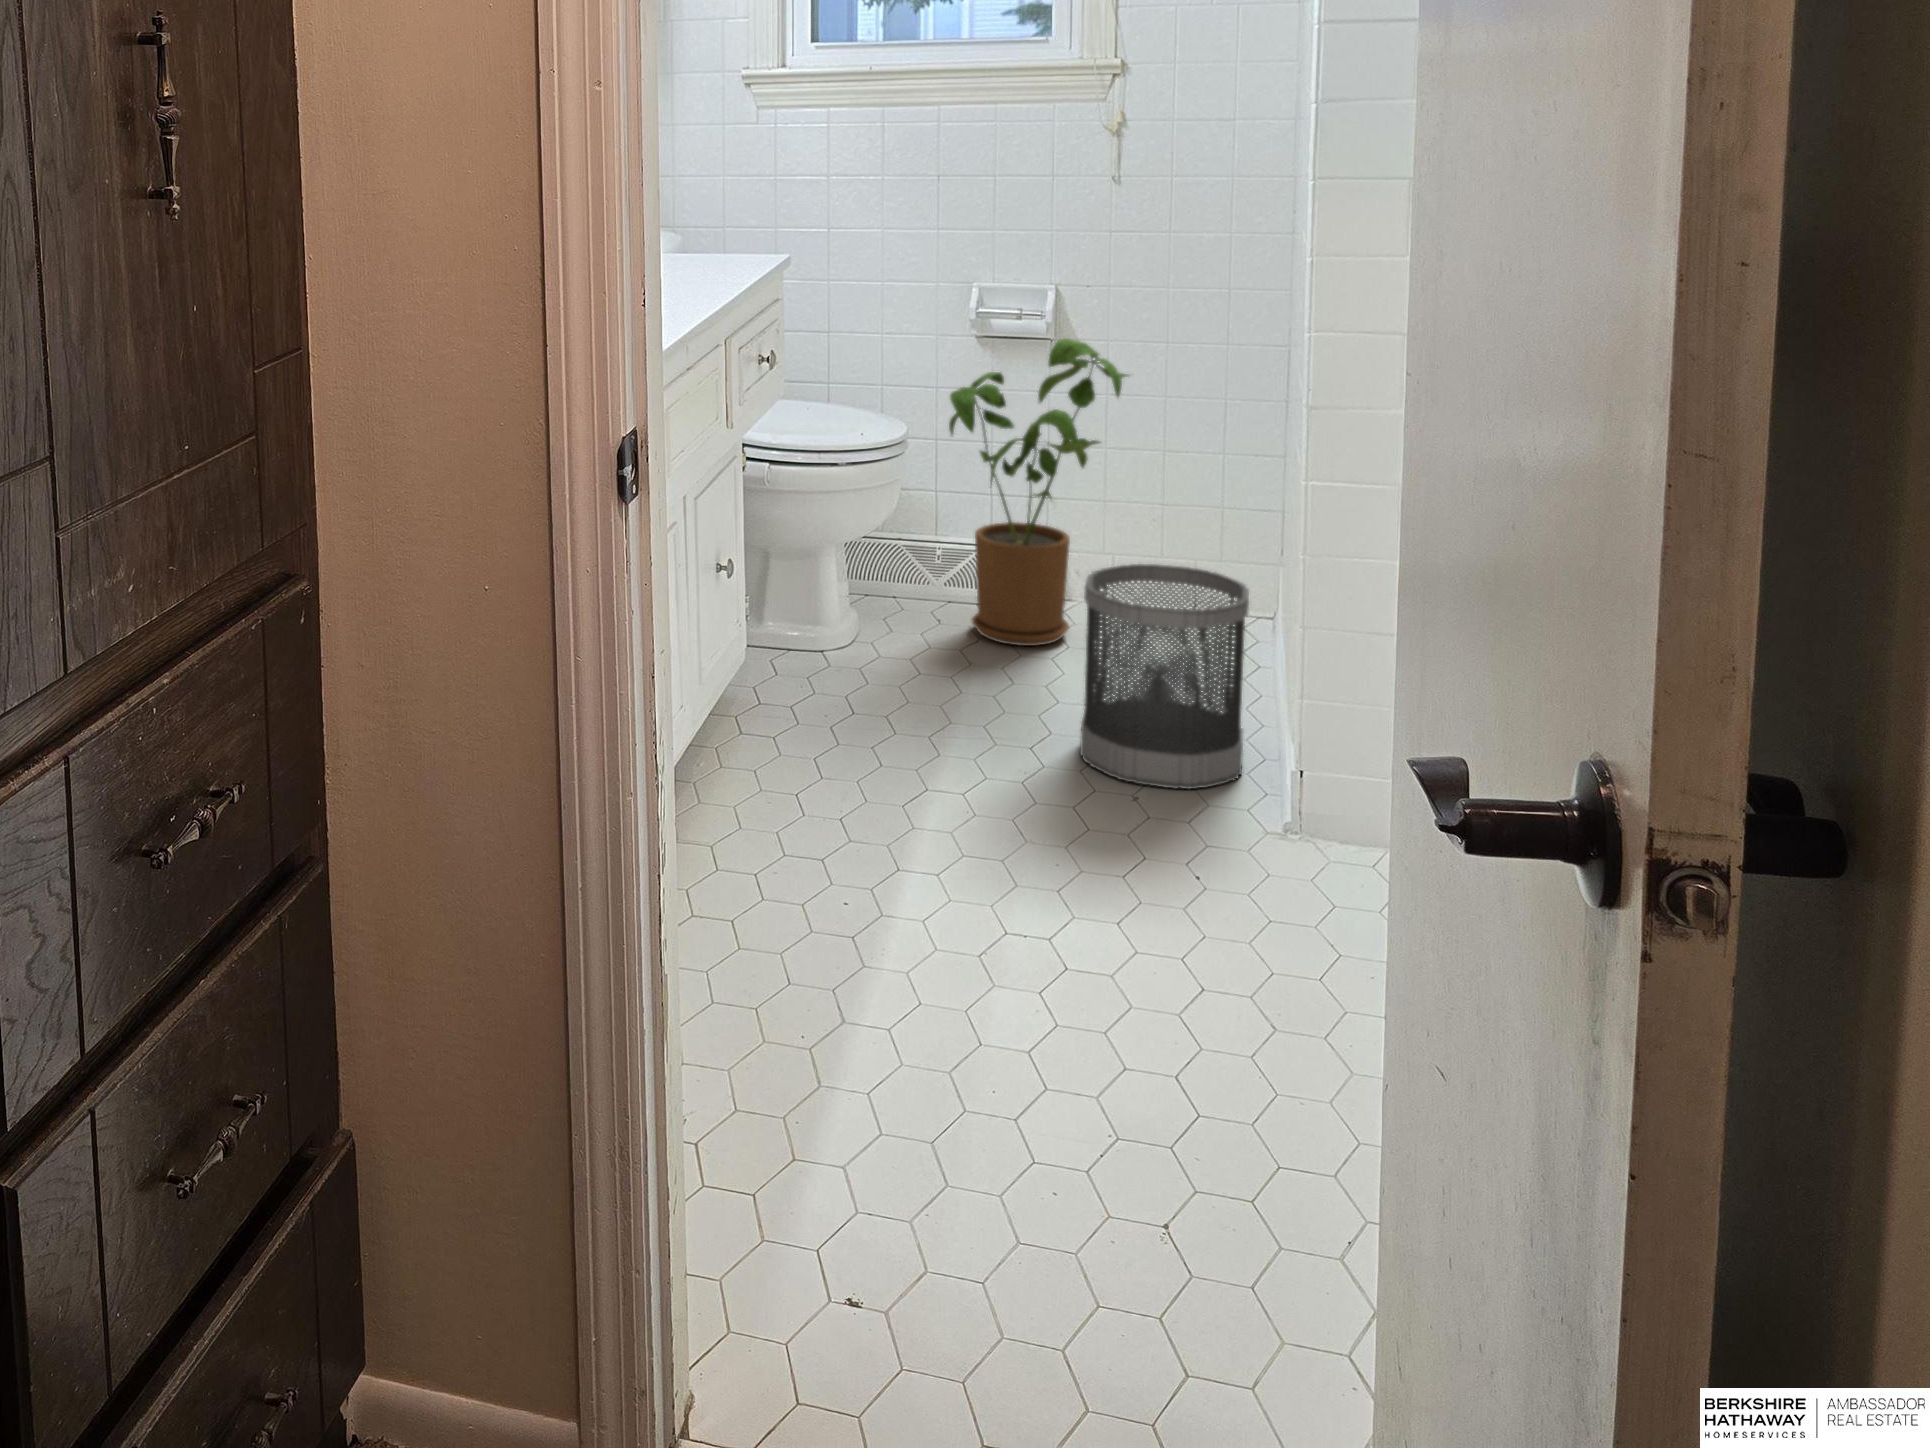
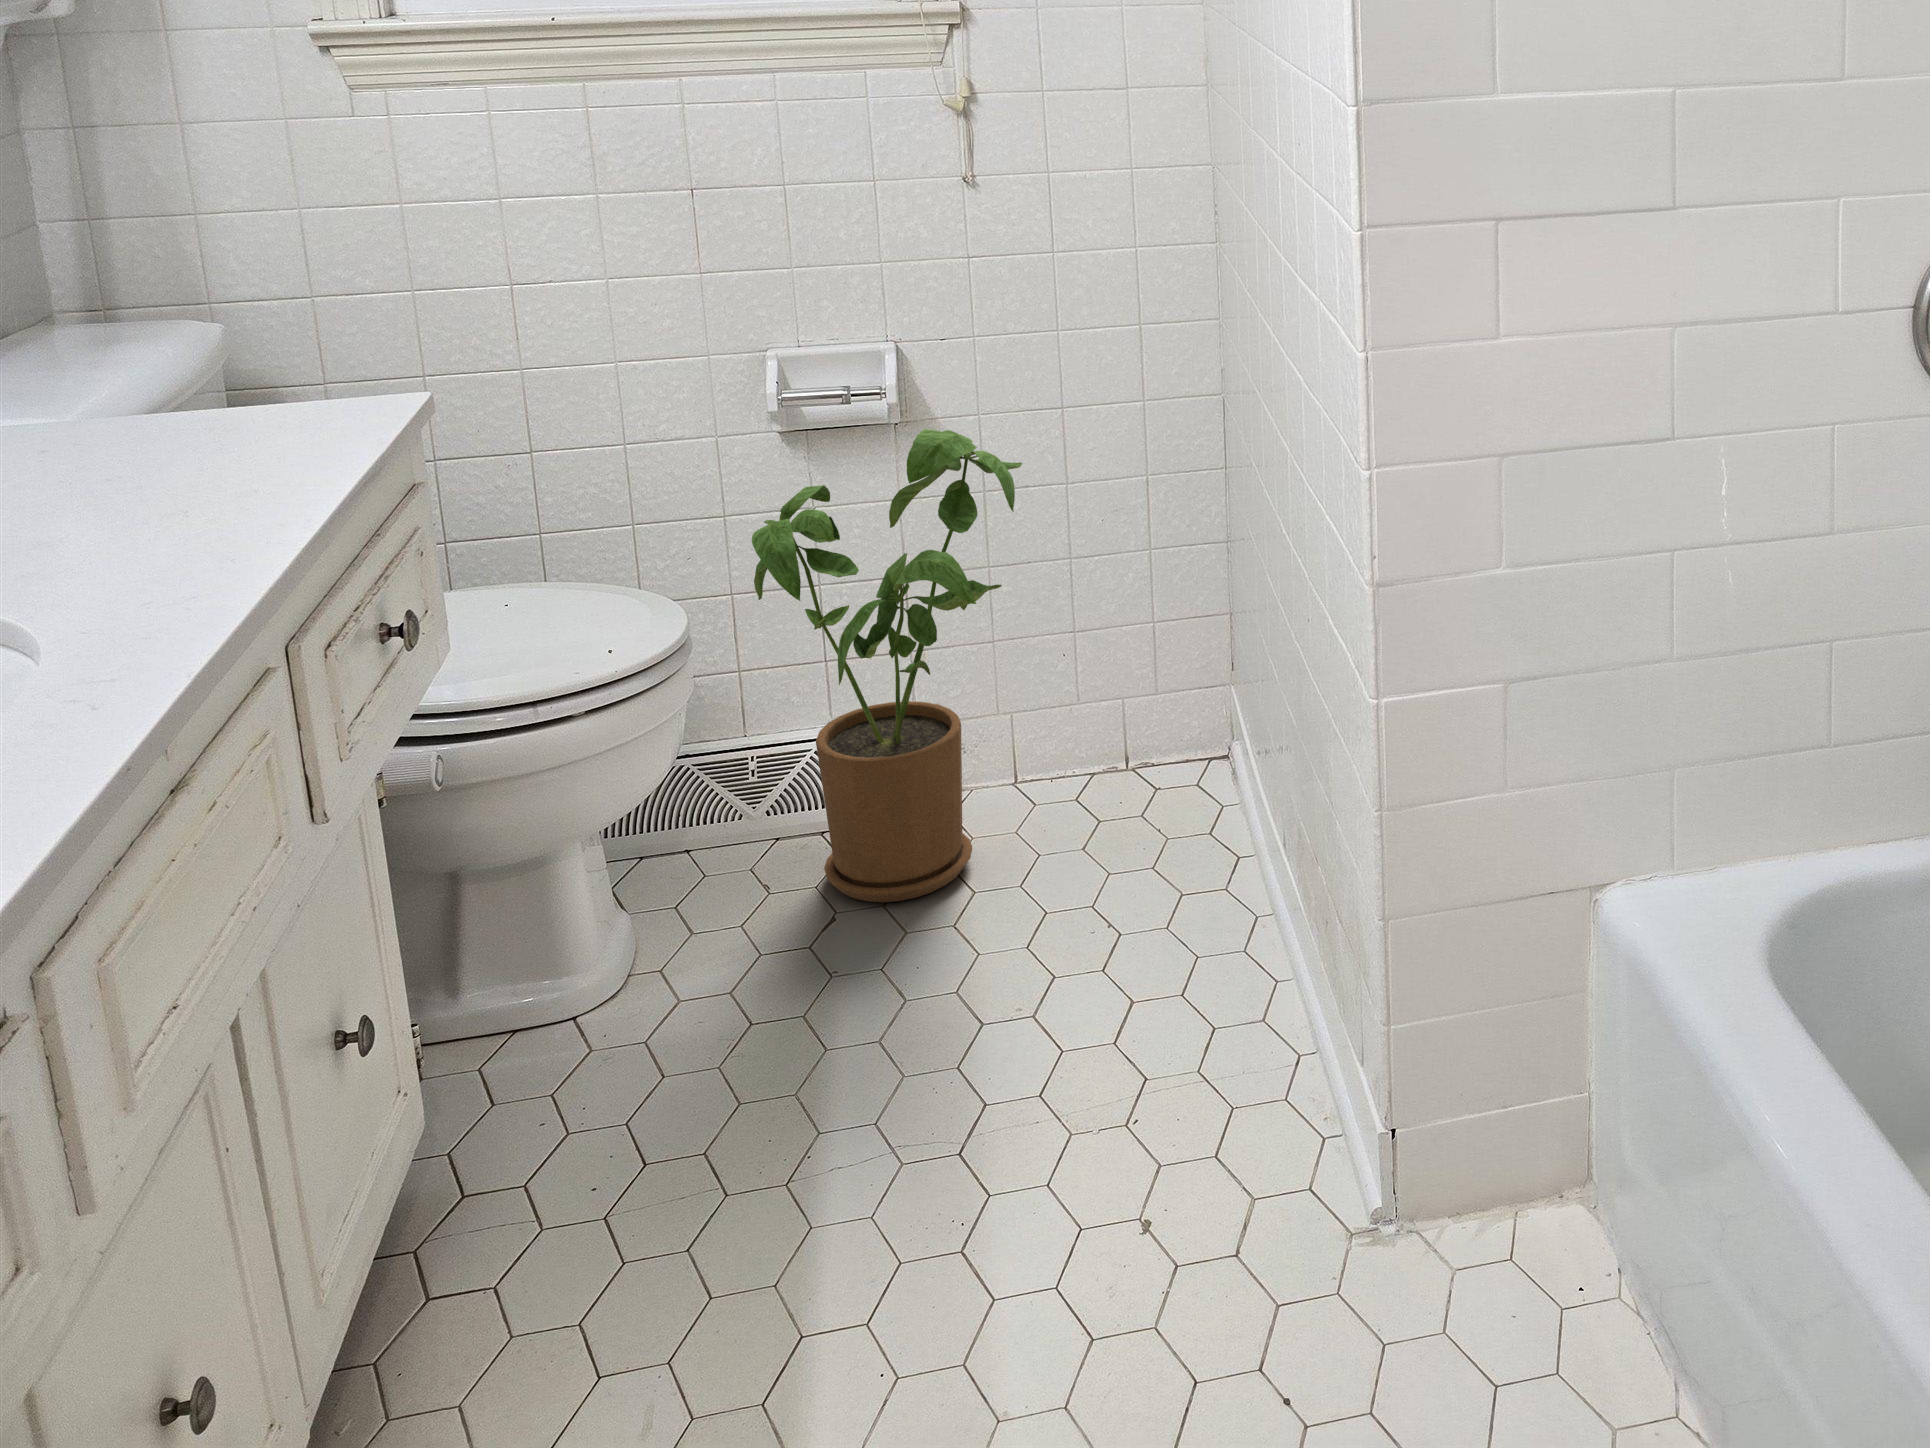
wastebasket: present [1080,564,1249,789] -> none [1040,782,1294,1163]

